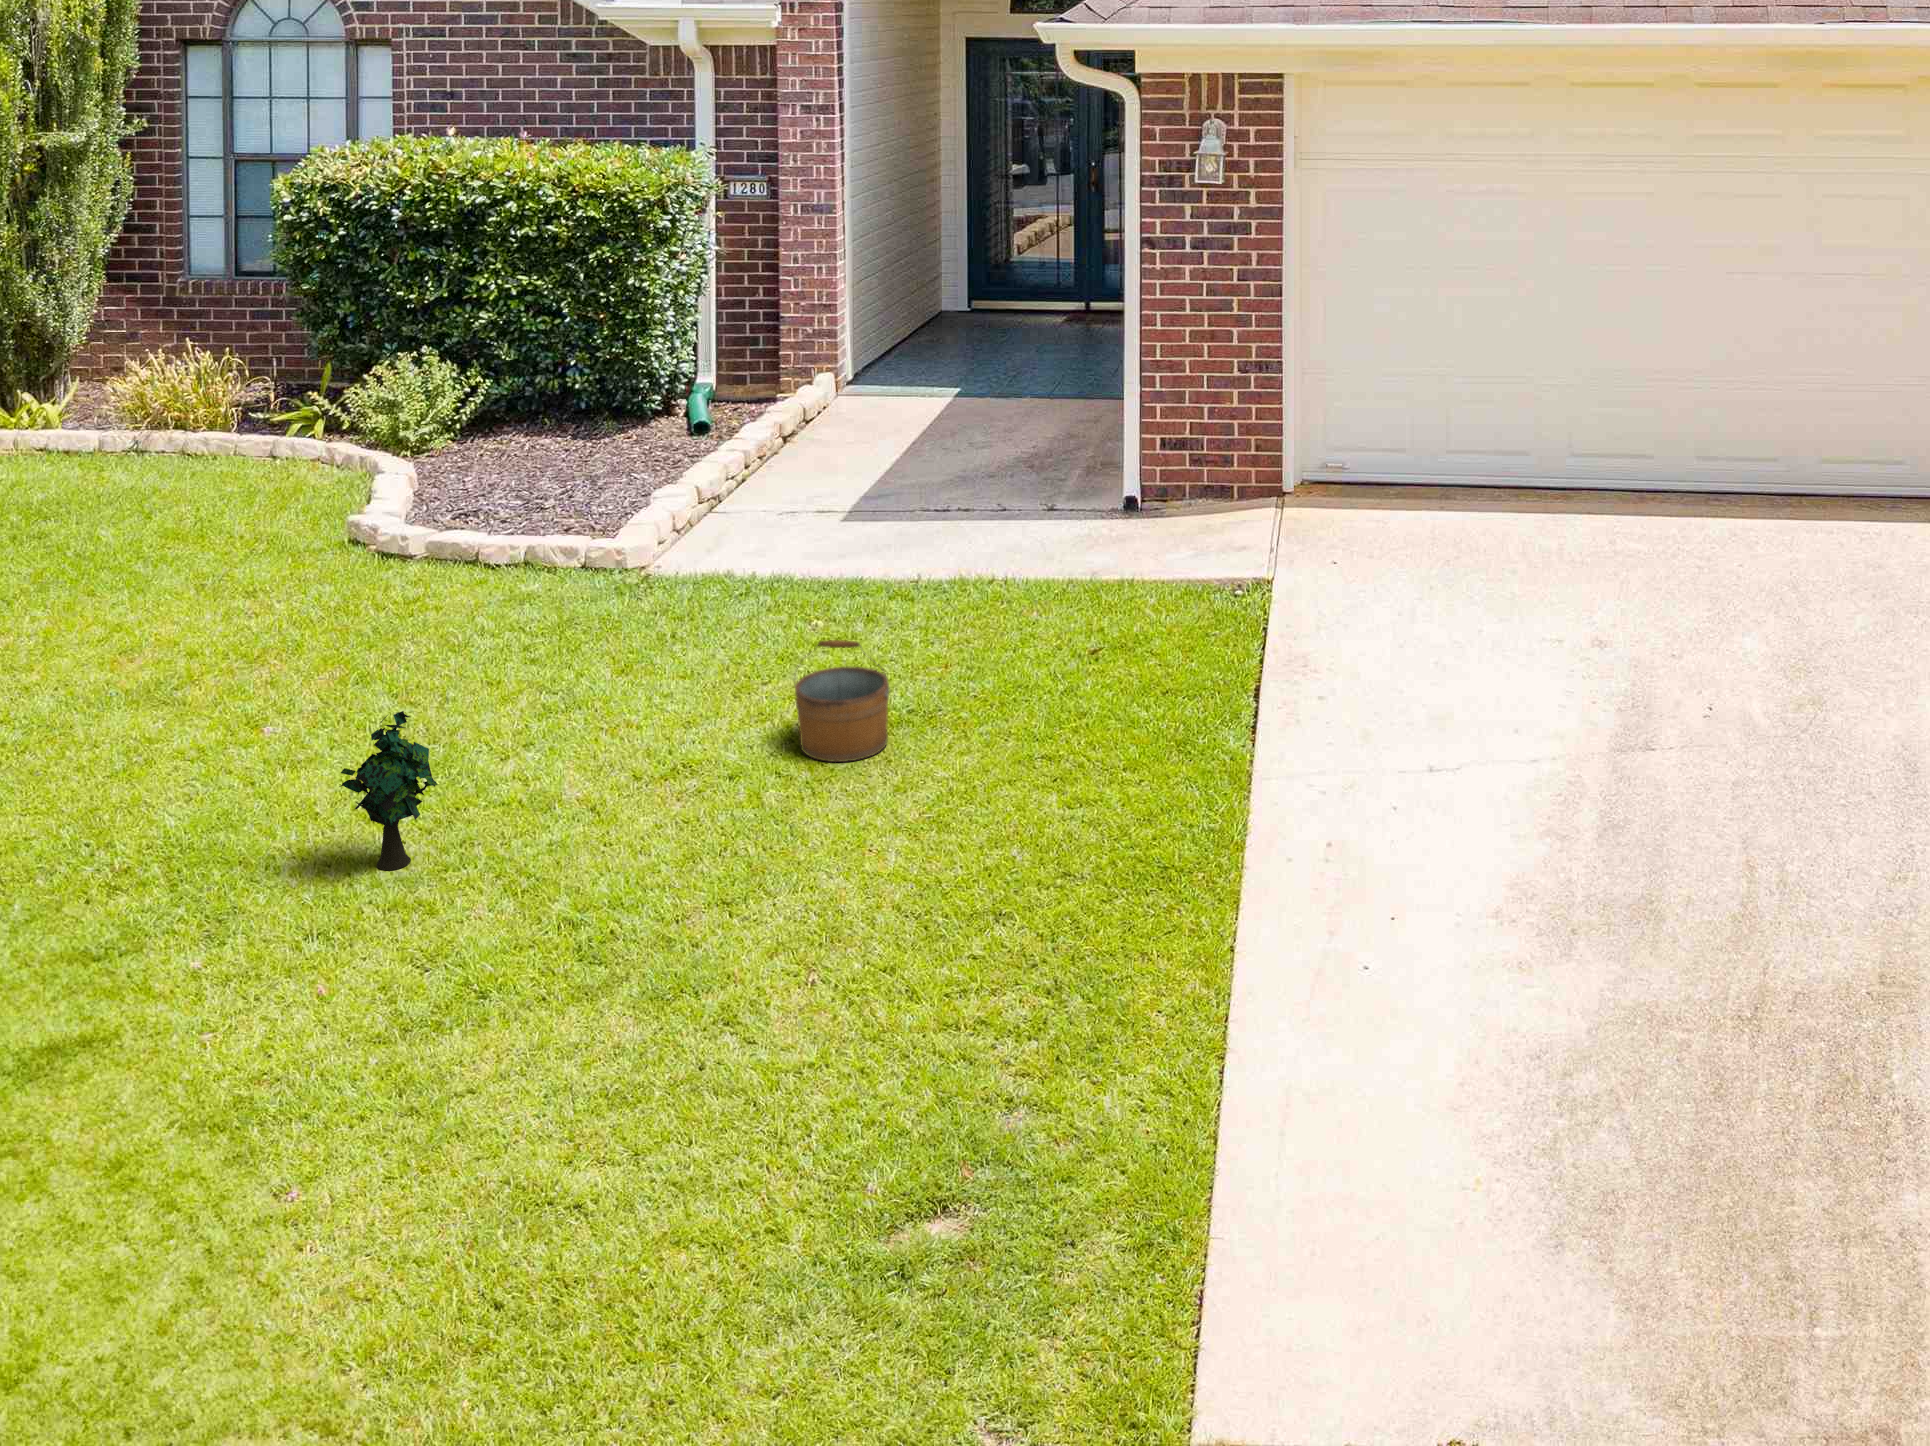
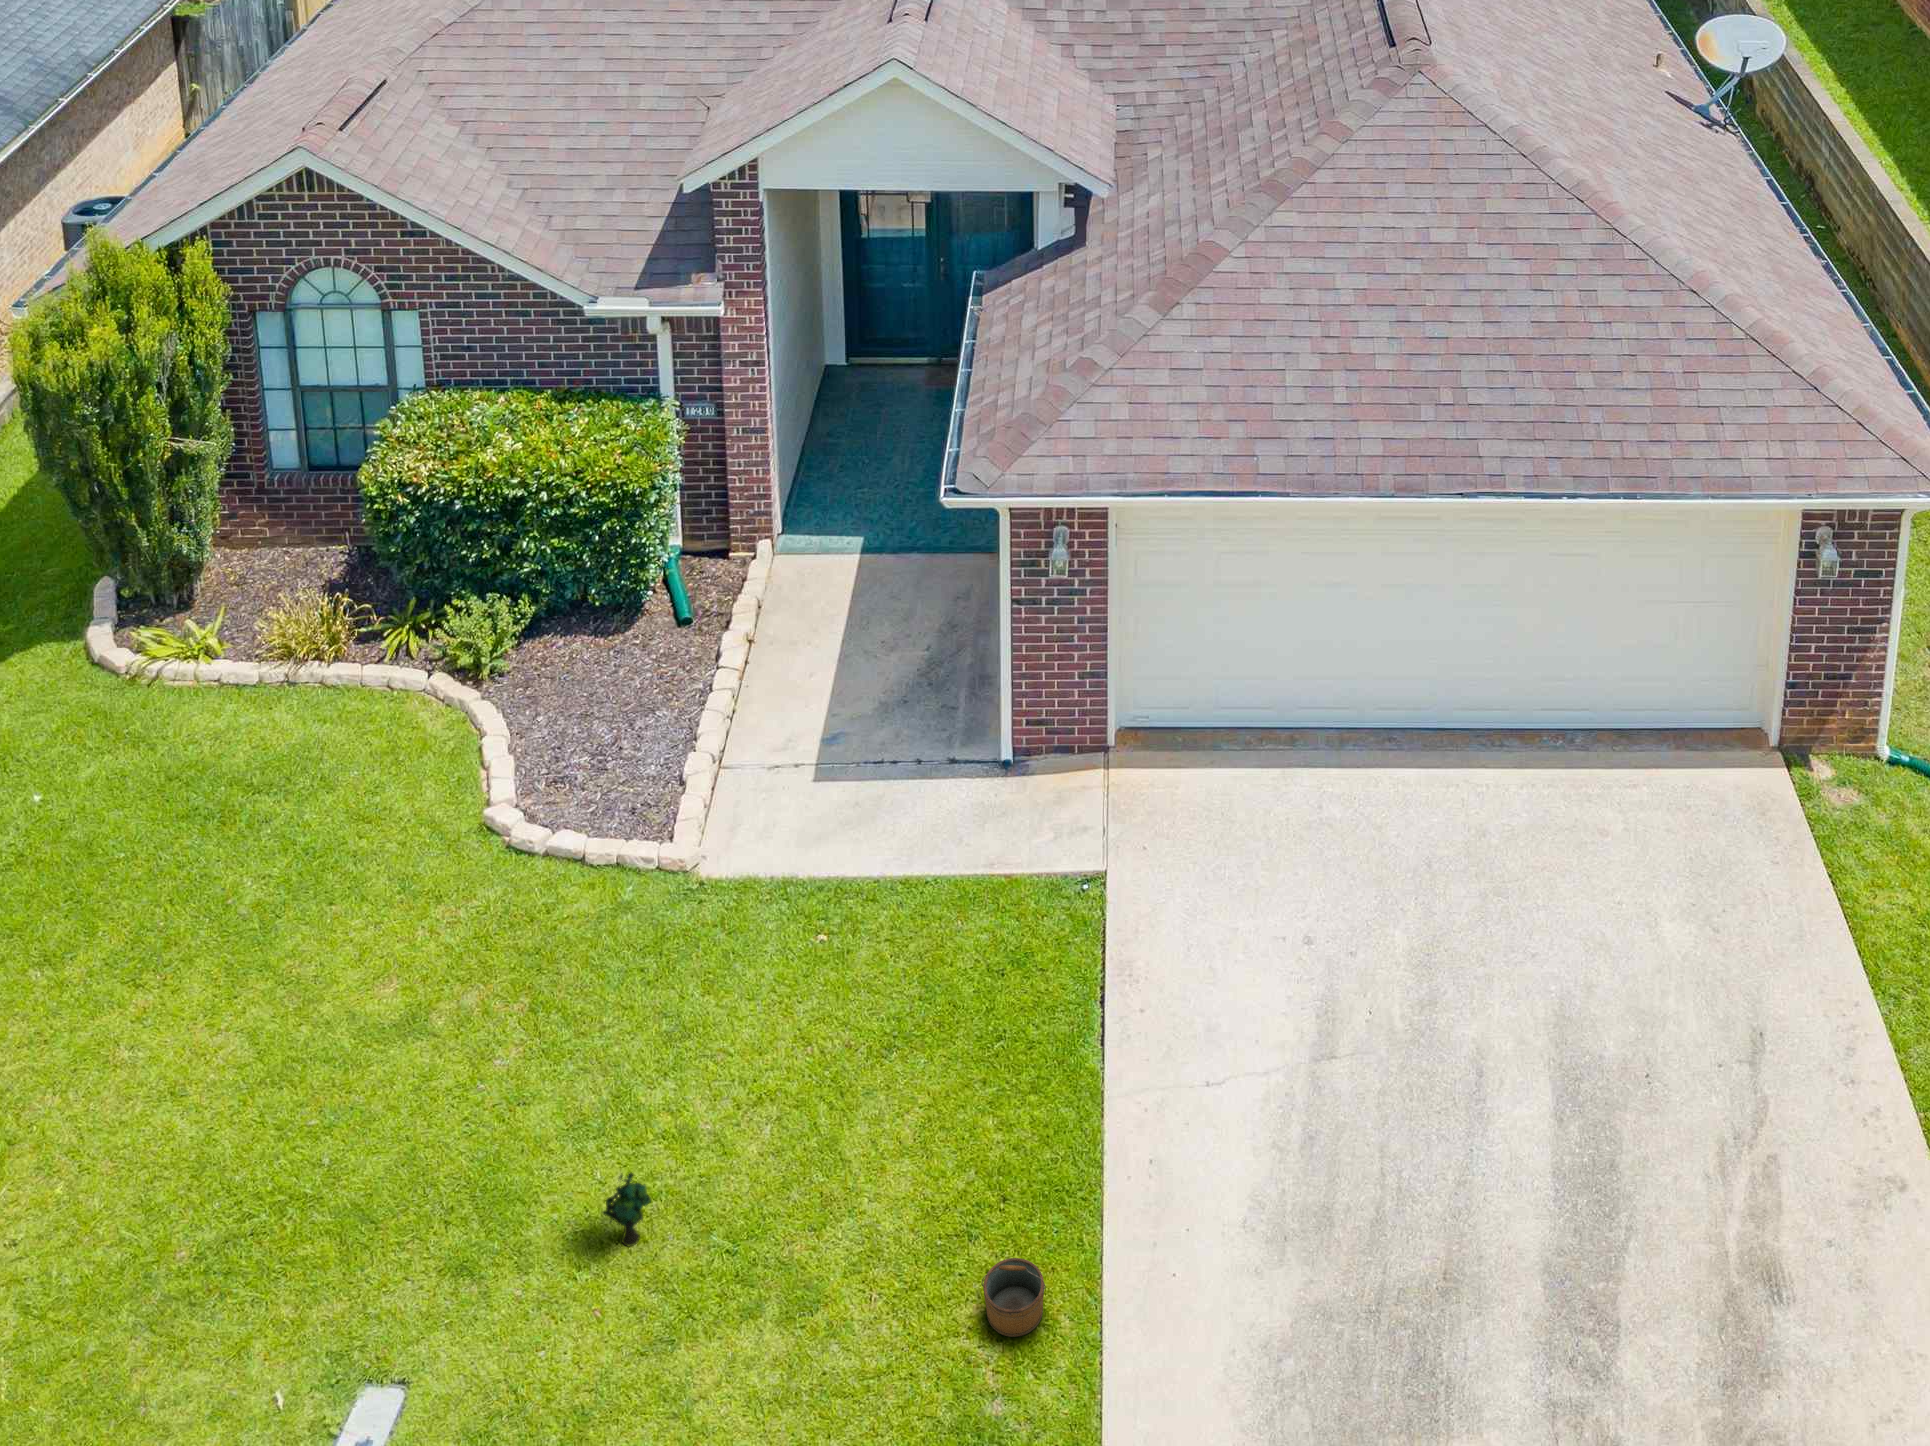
bucket: present [795,640,890,762] -> present [982,1258,1045,1337]

